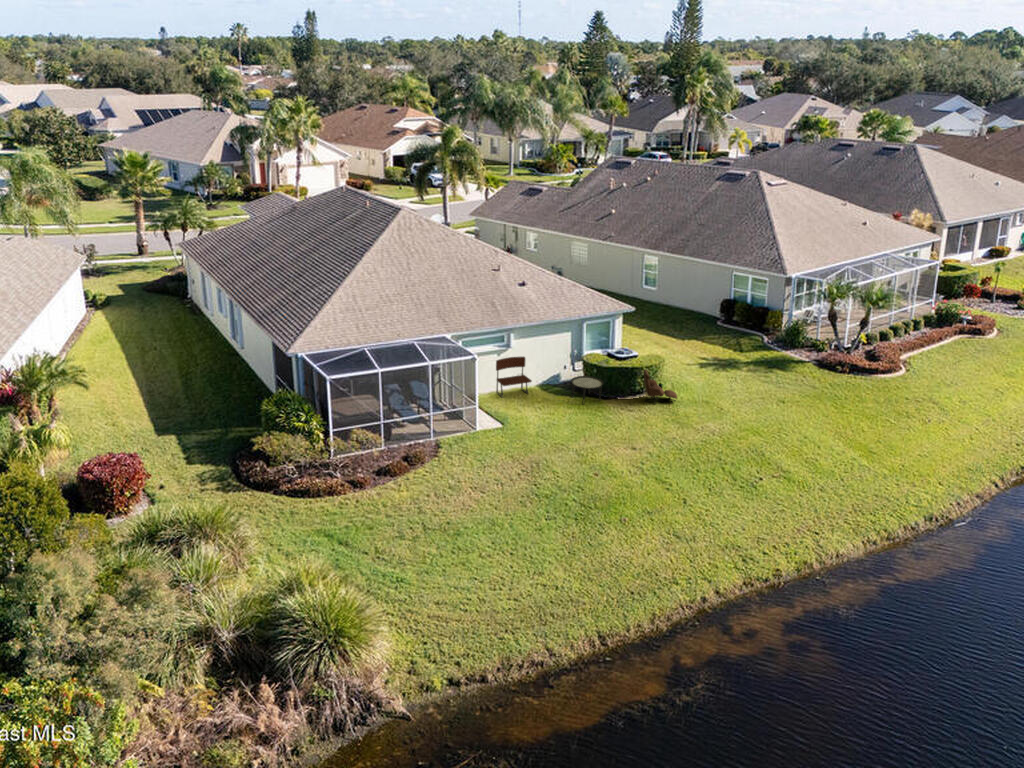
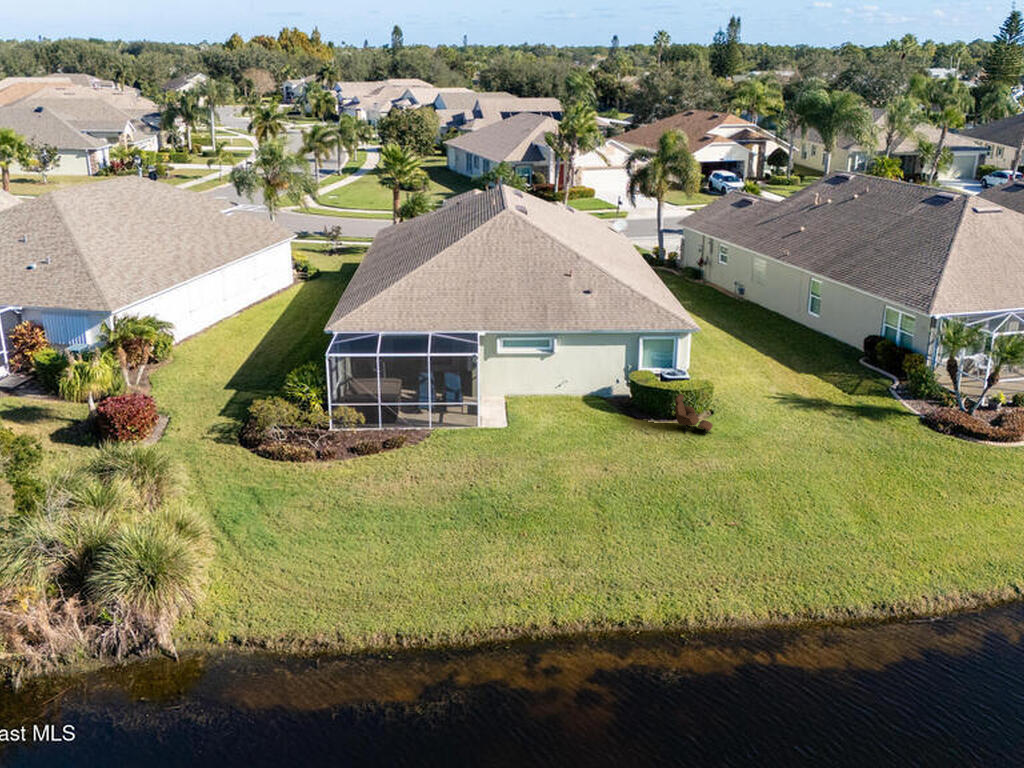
bench: present [496,357,532,397] -> none [537,364,569,403]
round table: present [571,376,603,404] -> none [602,392,636,421]

